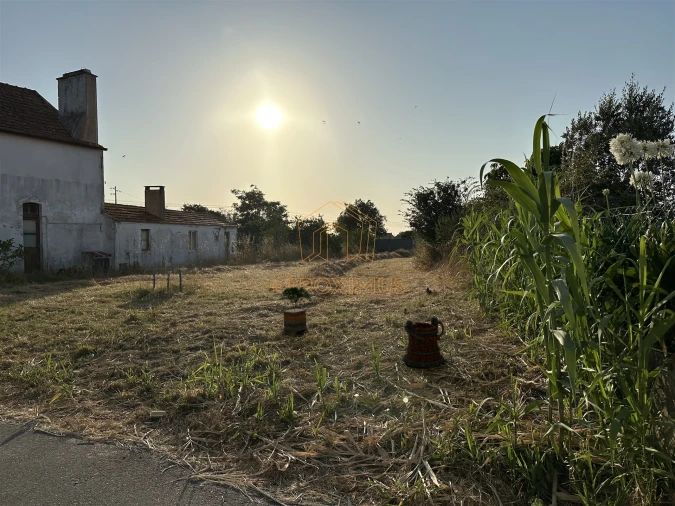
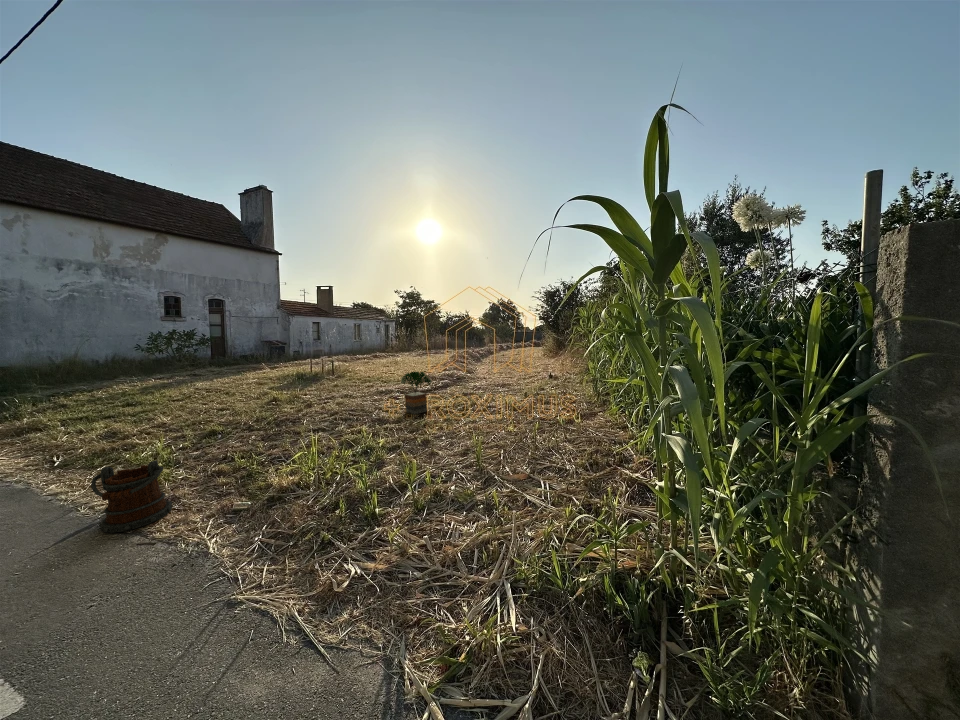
bucket: present [402,317,445,368] -> present [91,460,172,533]

